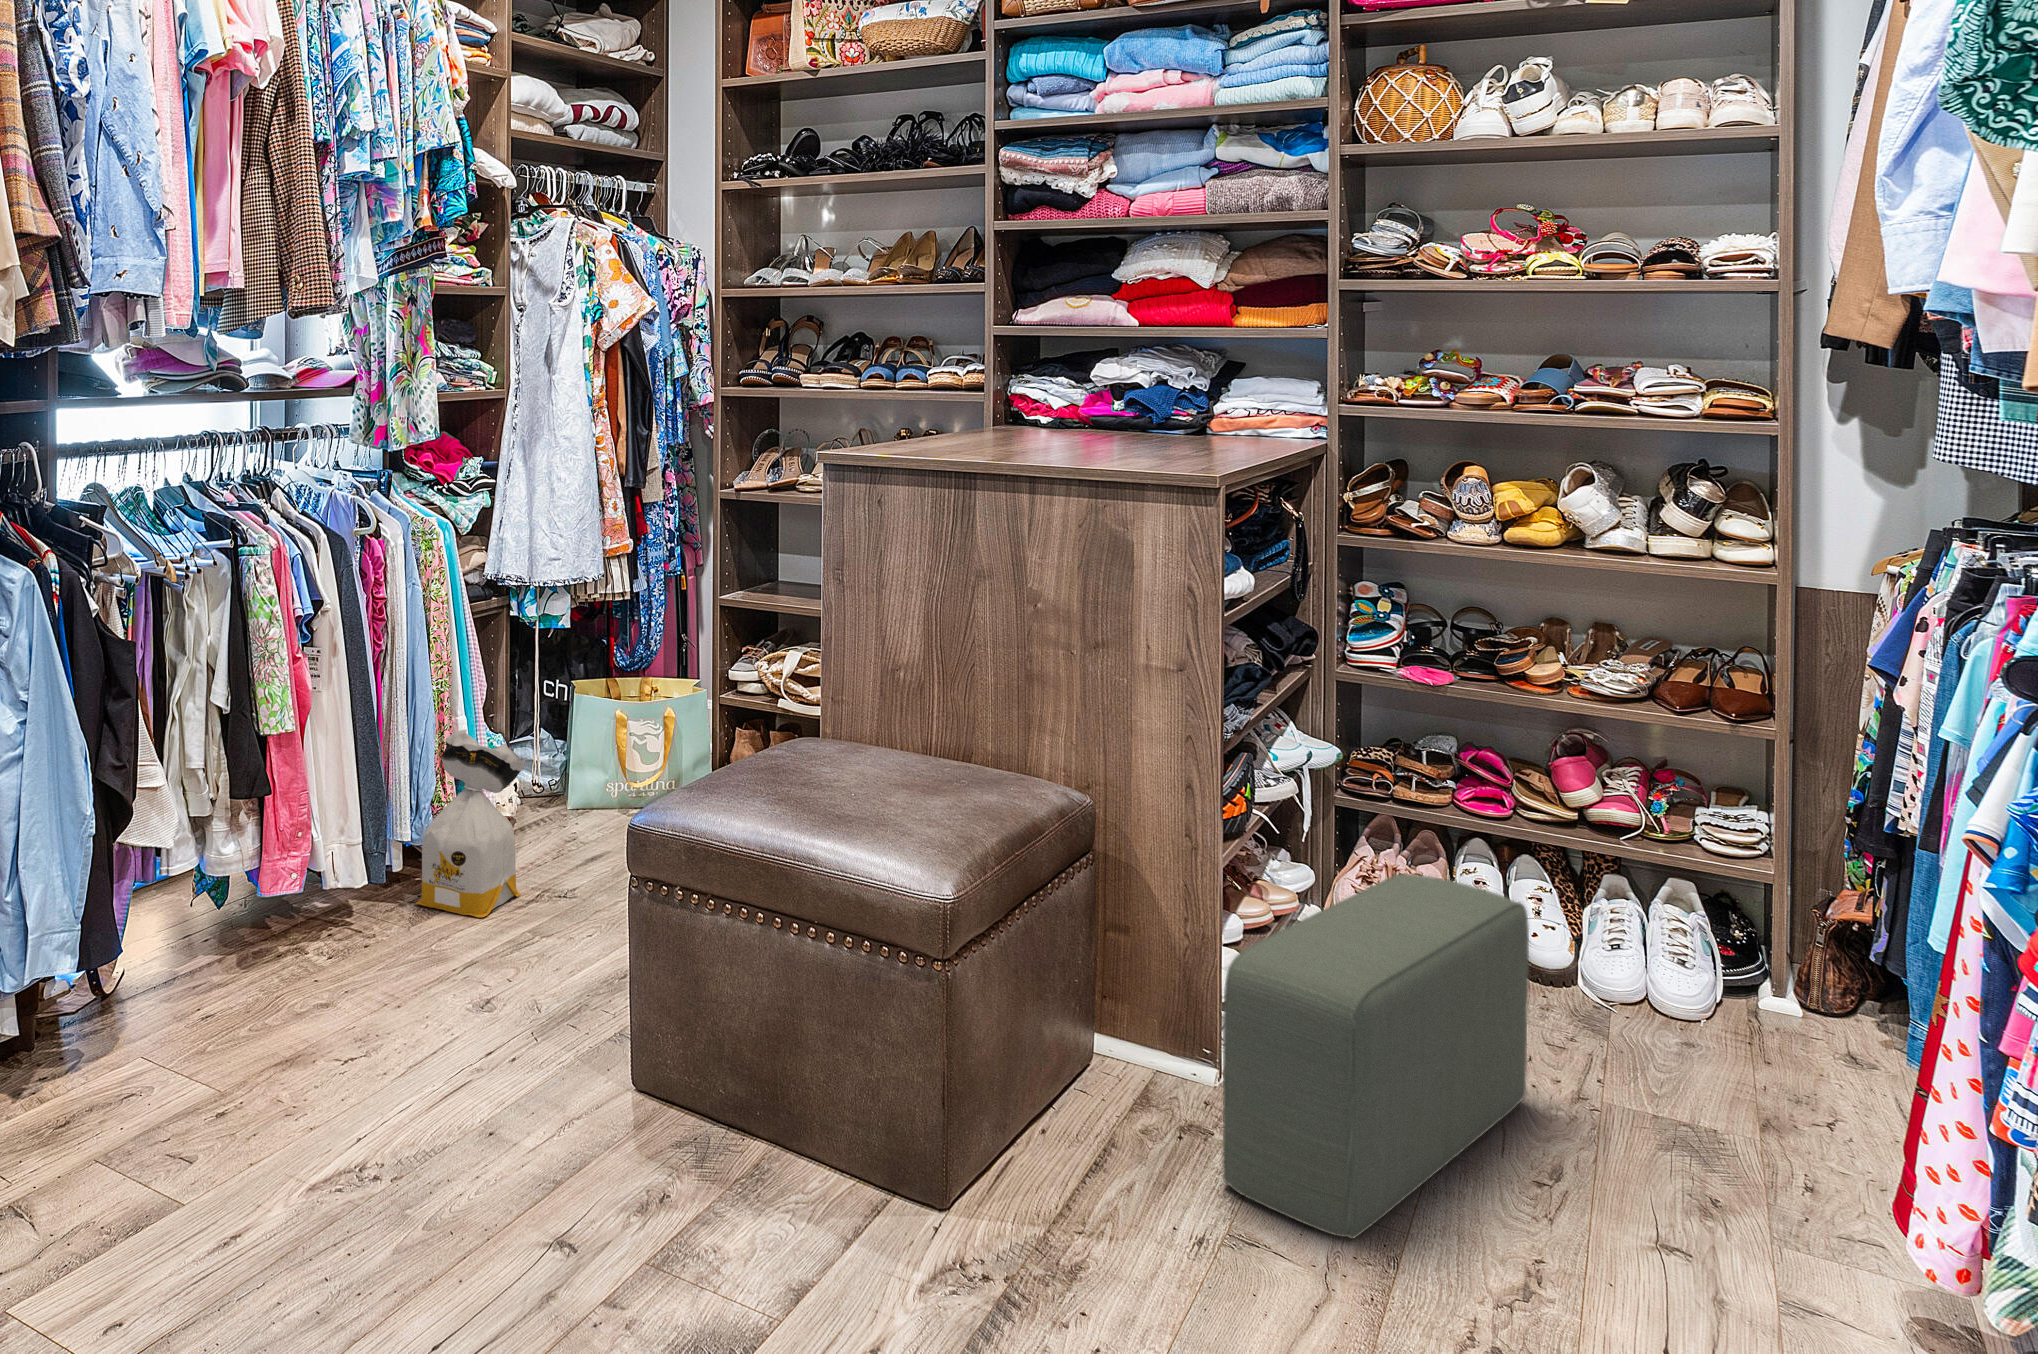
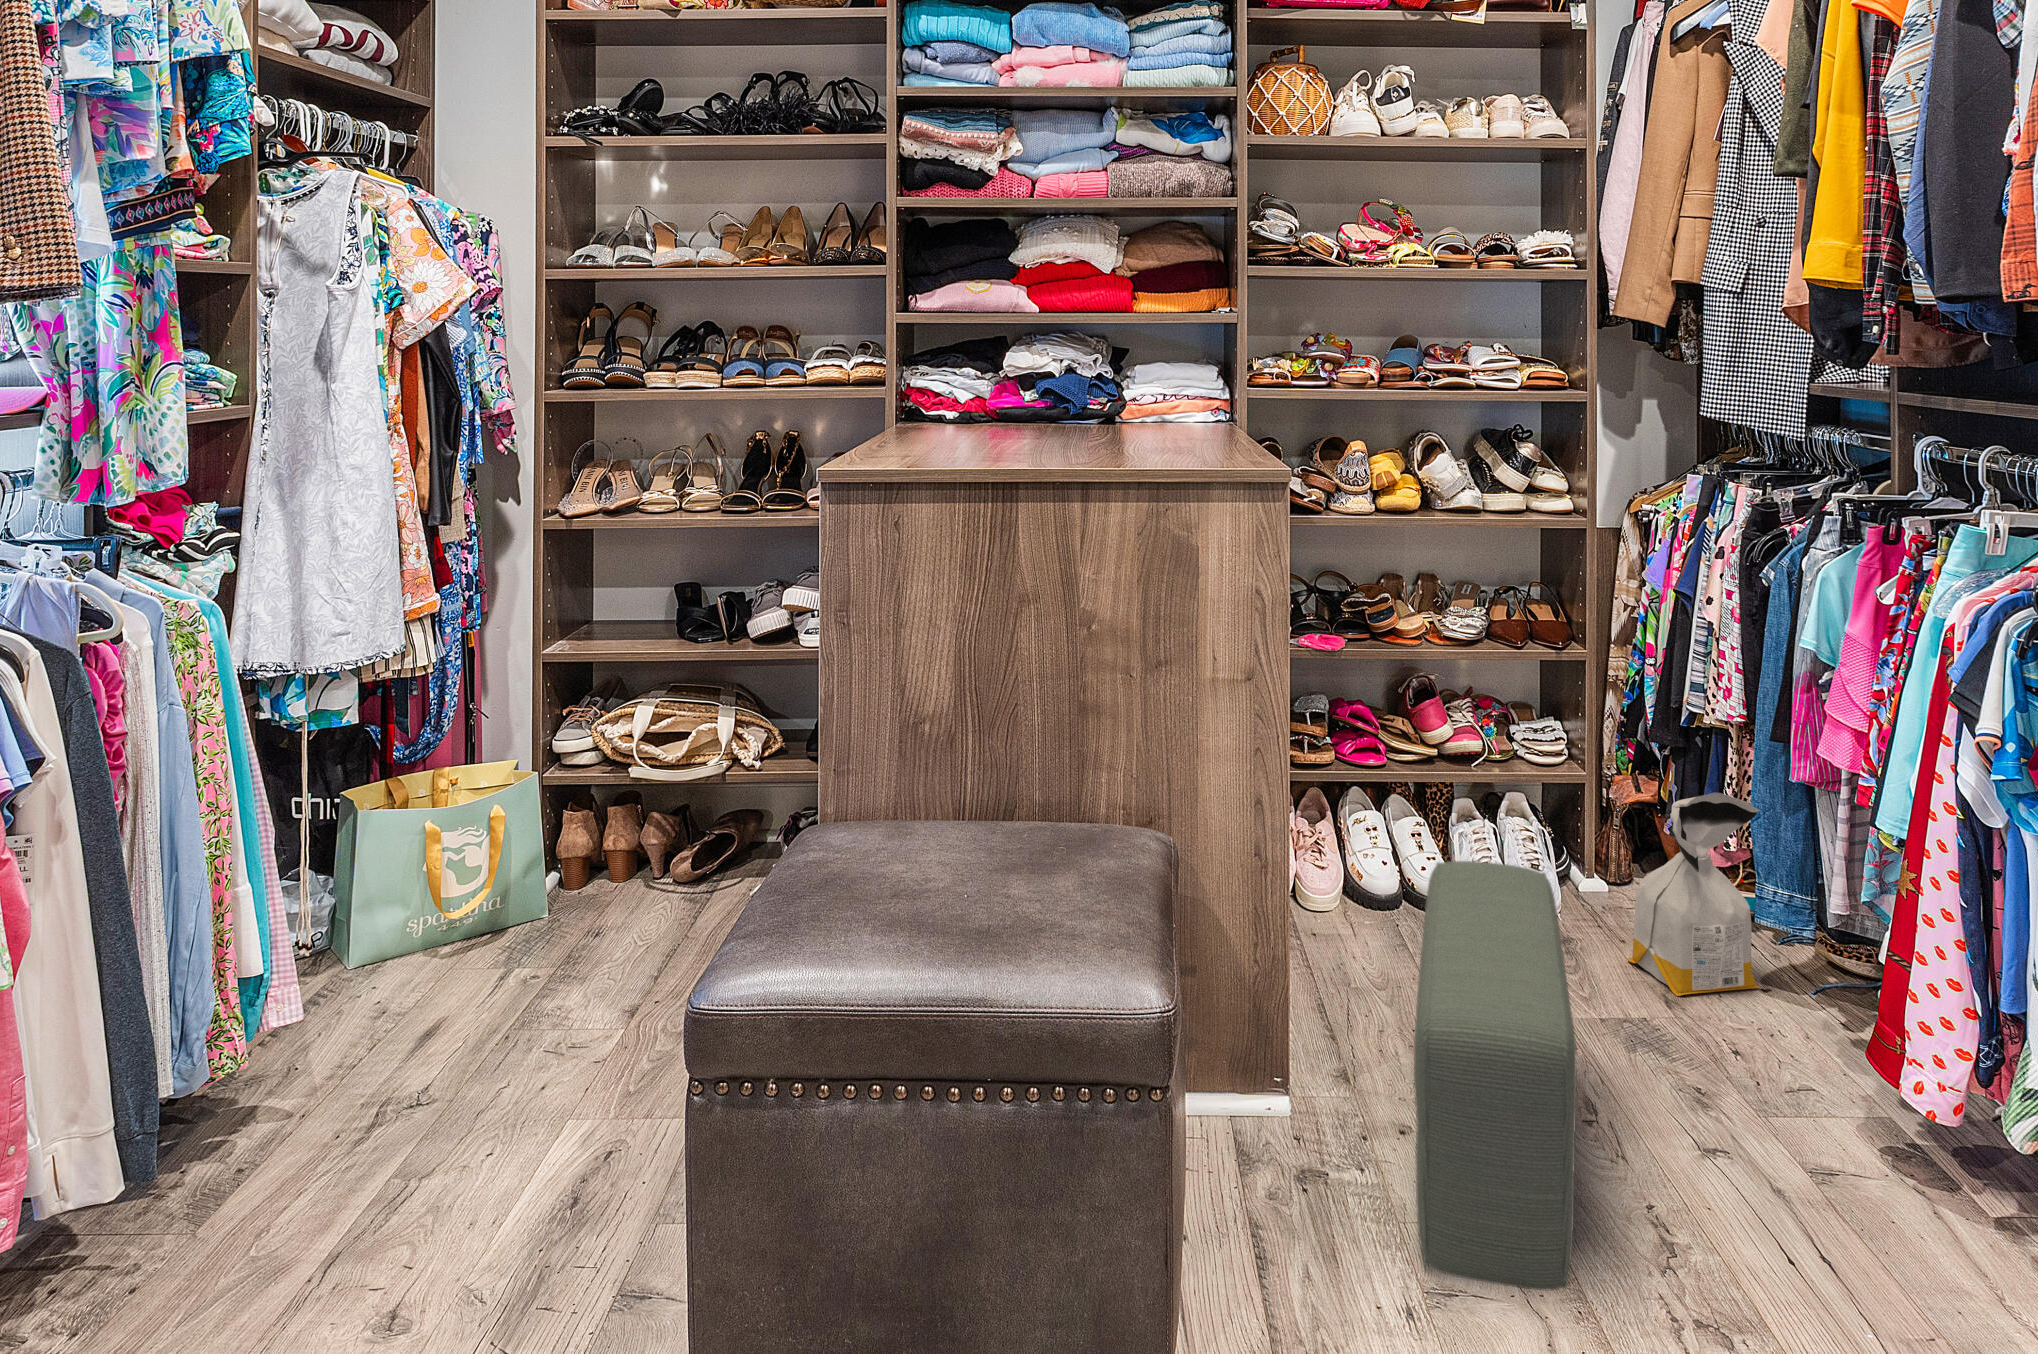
bag: present [415,730,526,918] -> present [1628,793,1760,996]

